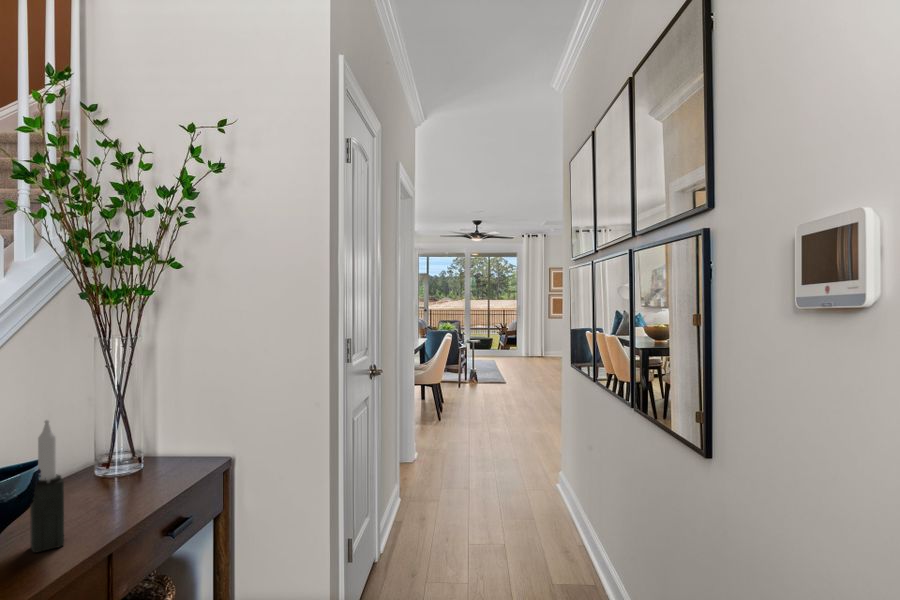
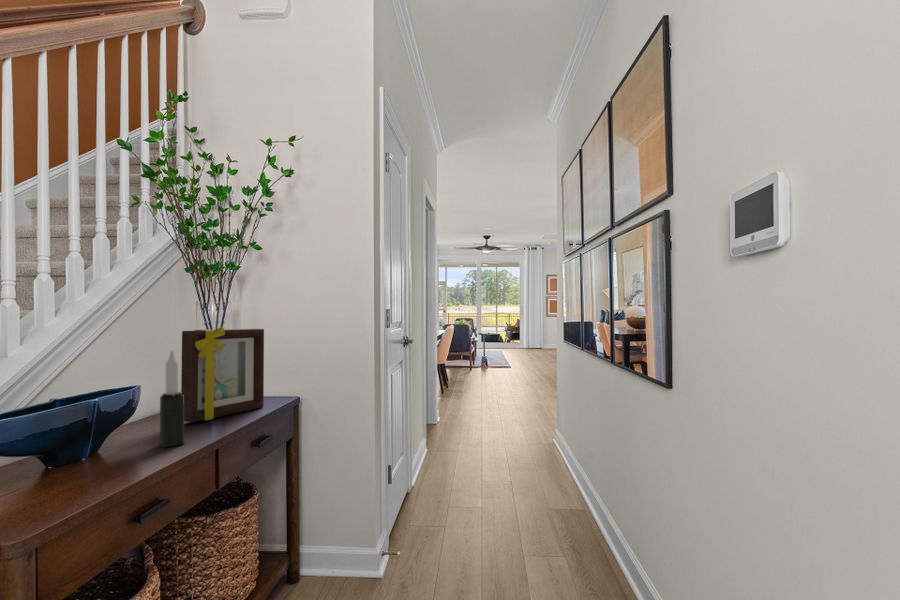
picture frame: none [68,371,184,504] -> present [181,326,264,422]

